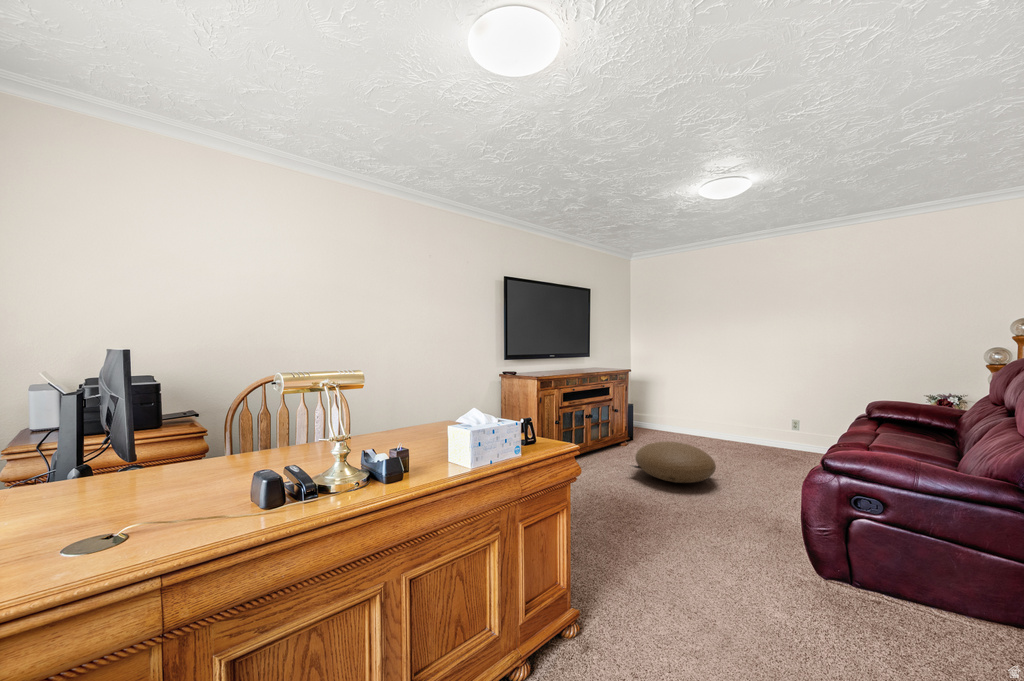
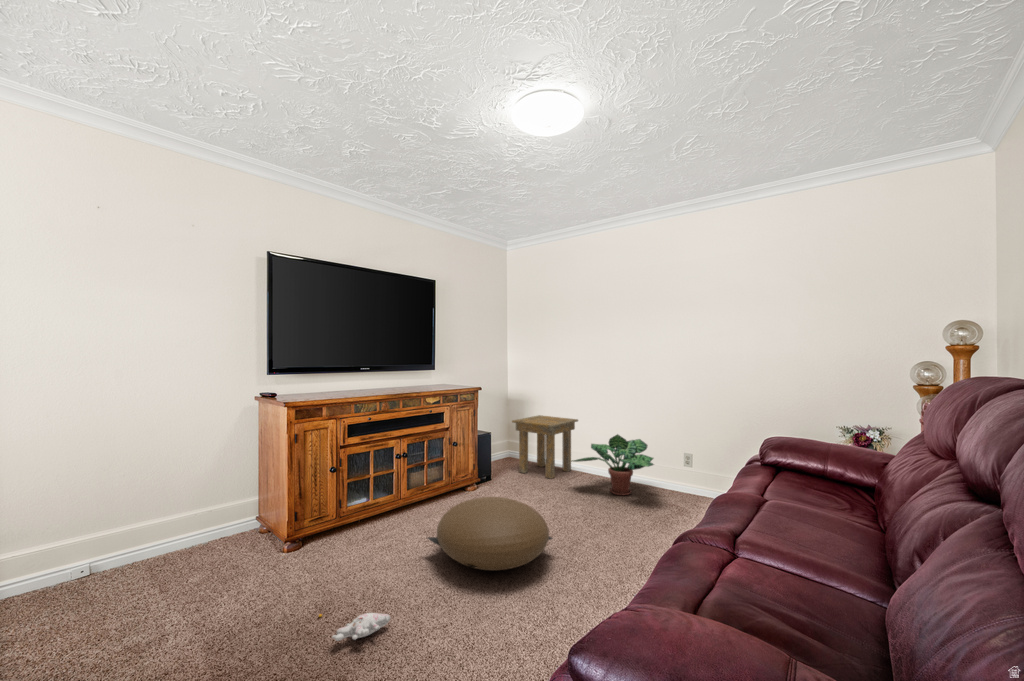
side table: none [647,391,699,438] -> present [512,415,578,479]
potted plant: none [700,403,773,449] -> present [571,434,654,495]
plush toy: none [592,497,640,508] -> present [319,613,390,641]

